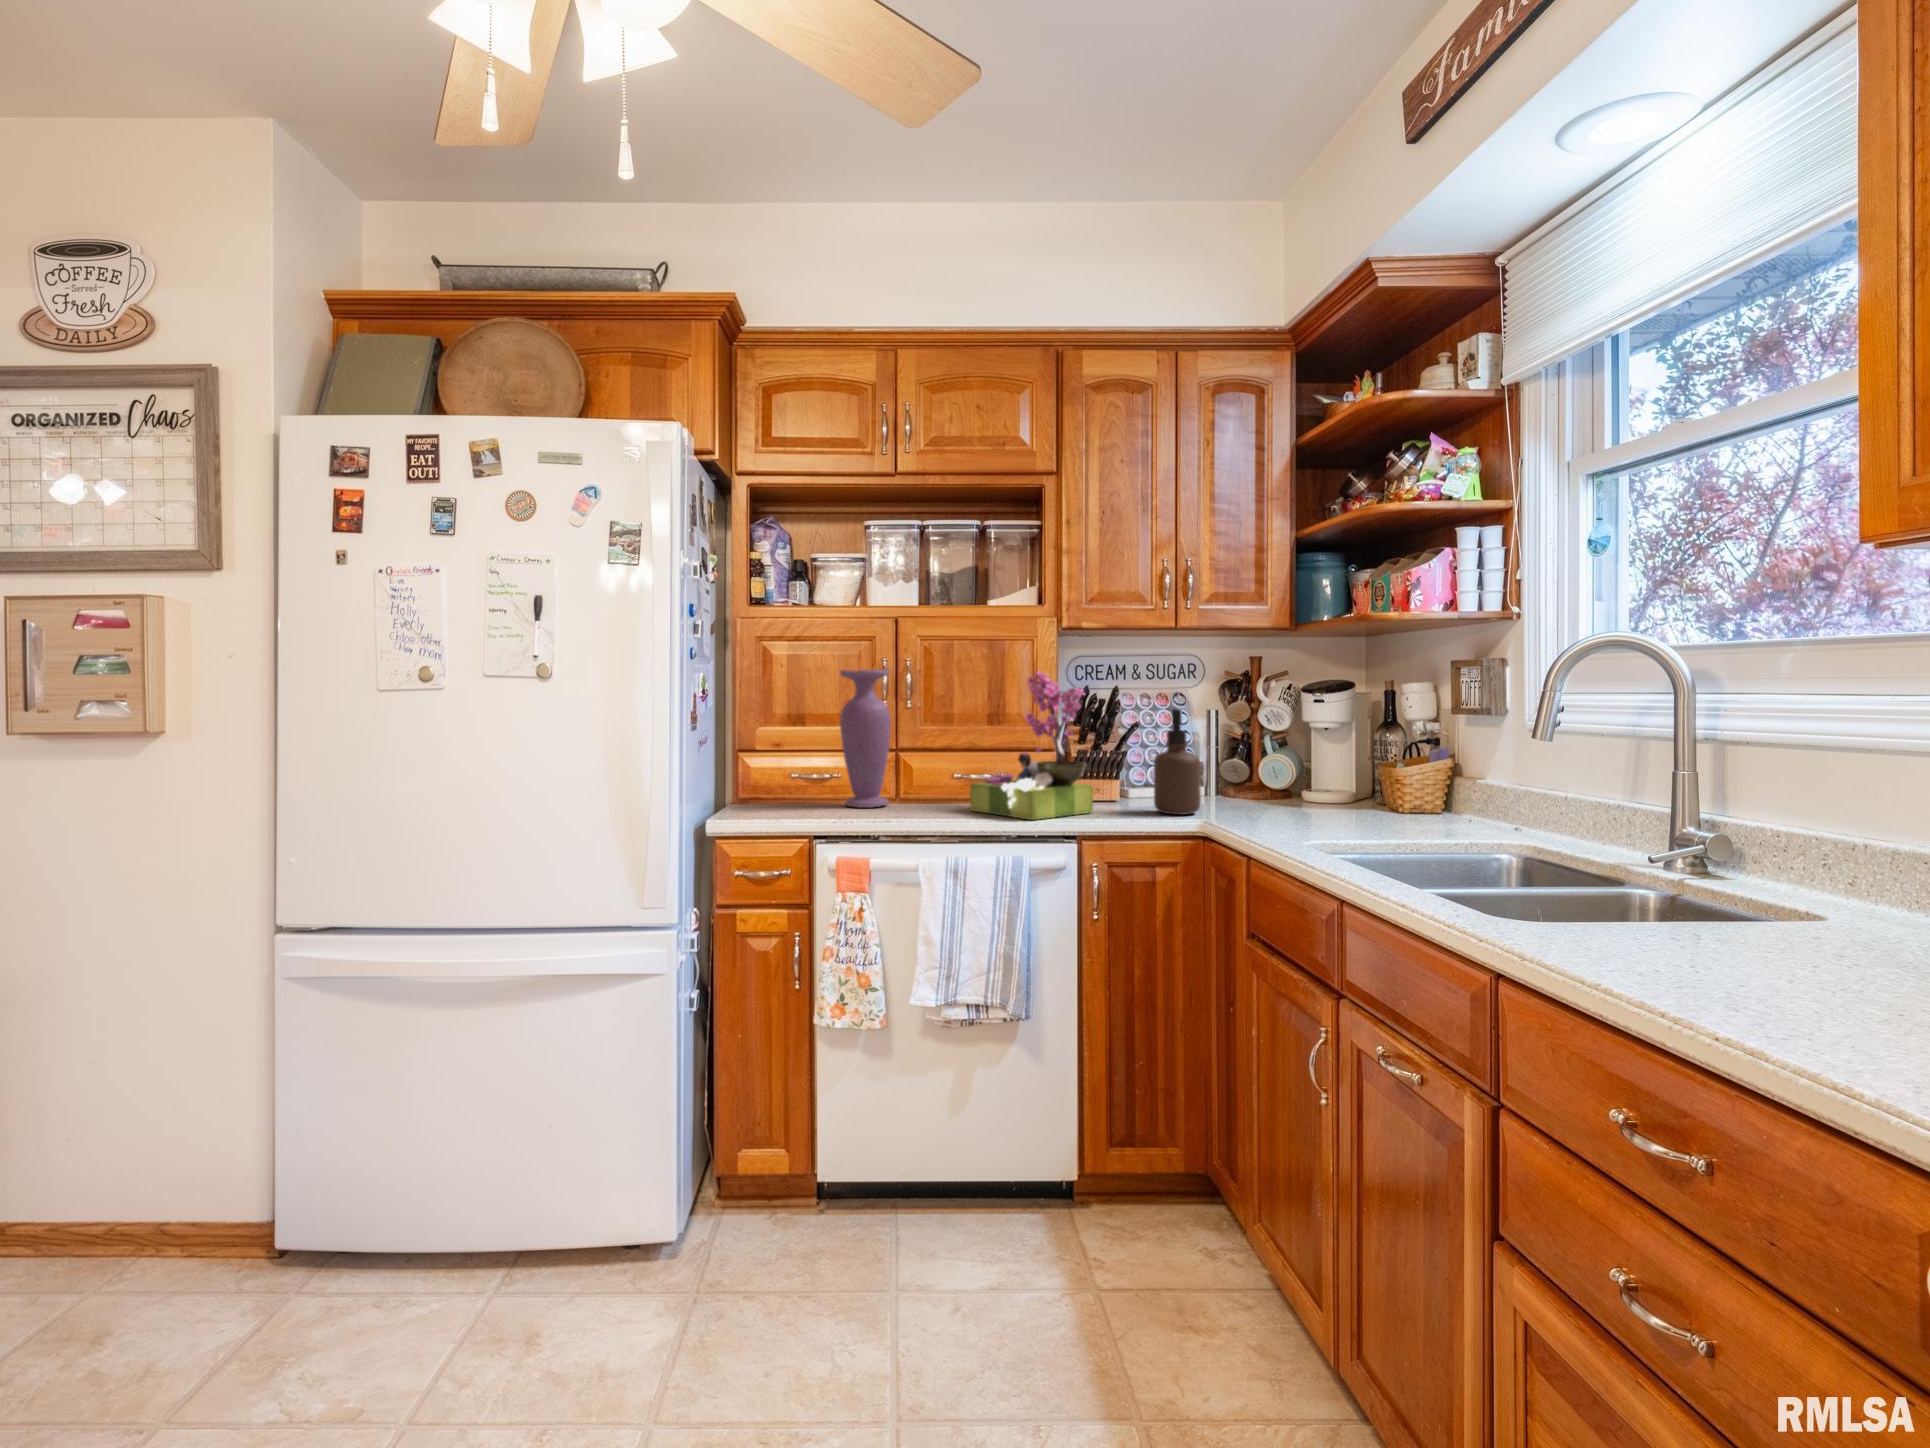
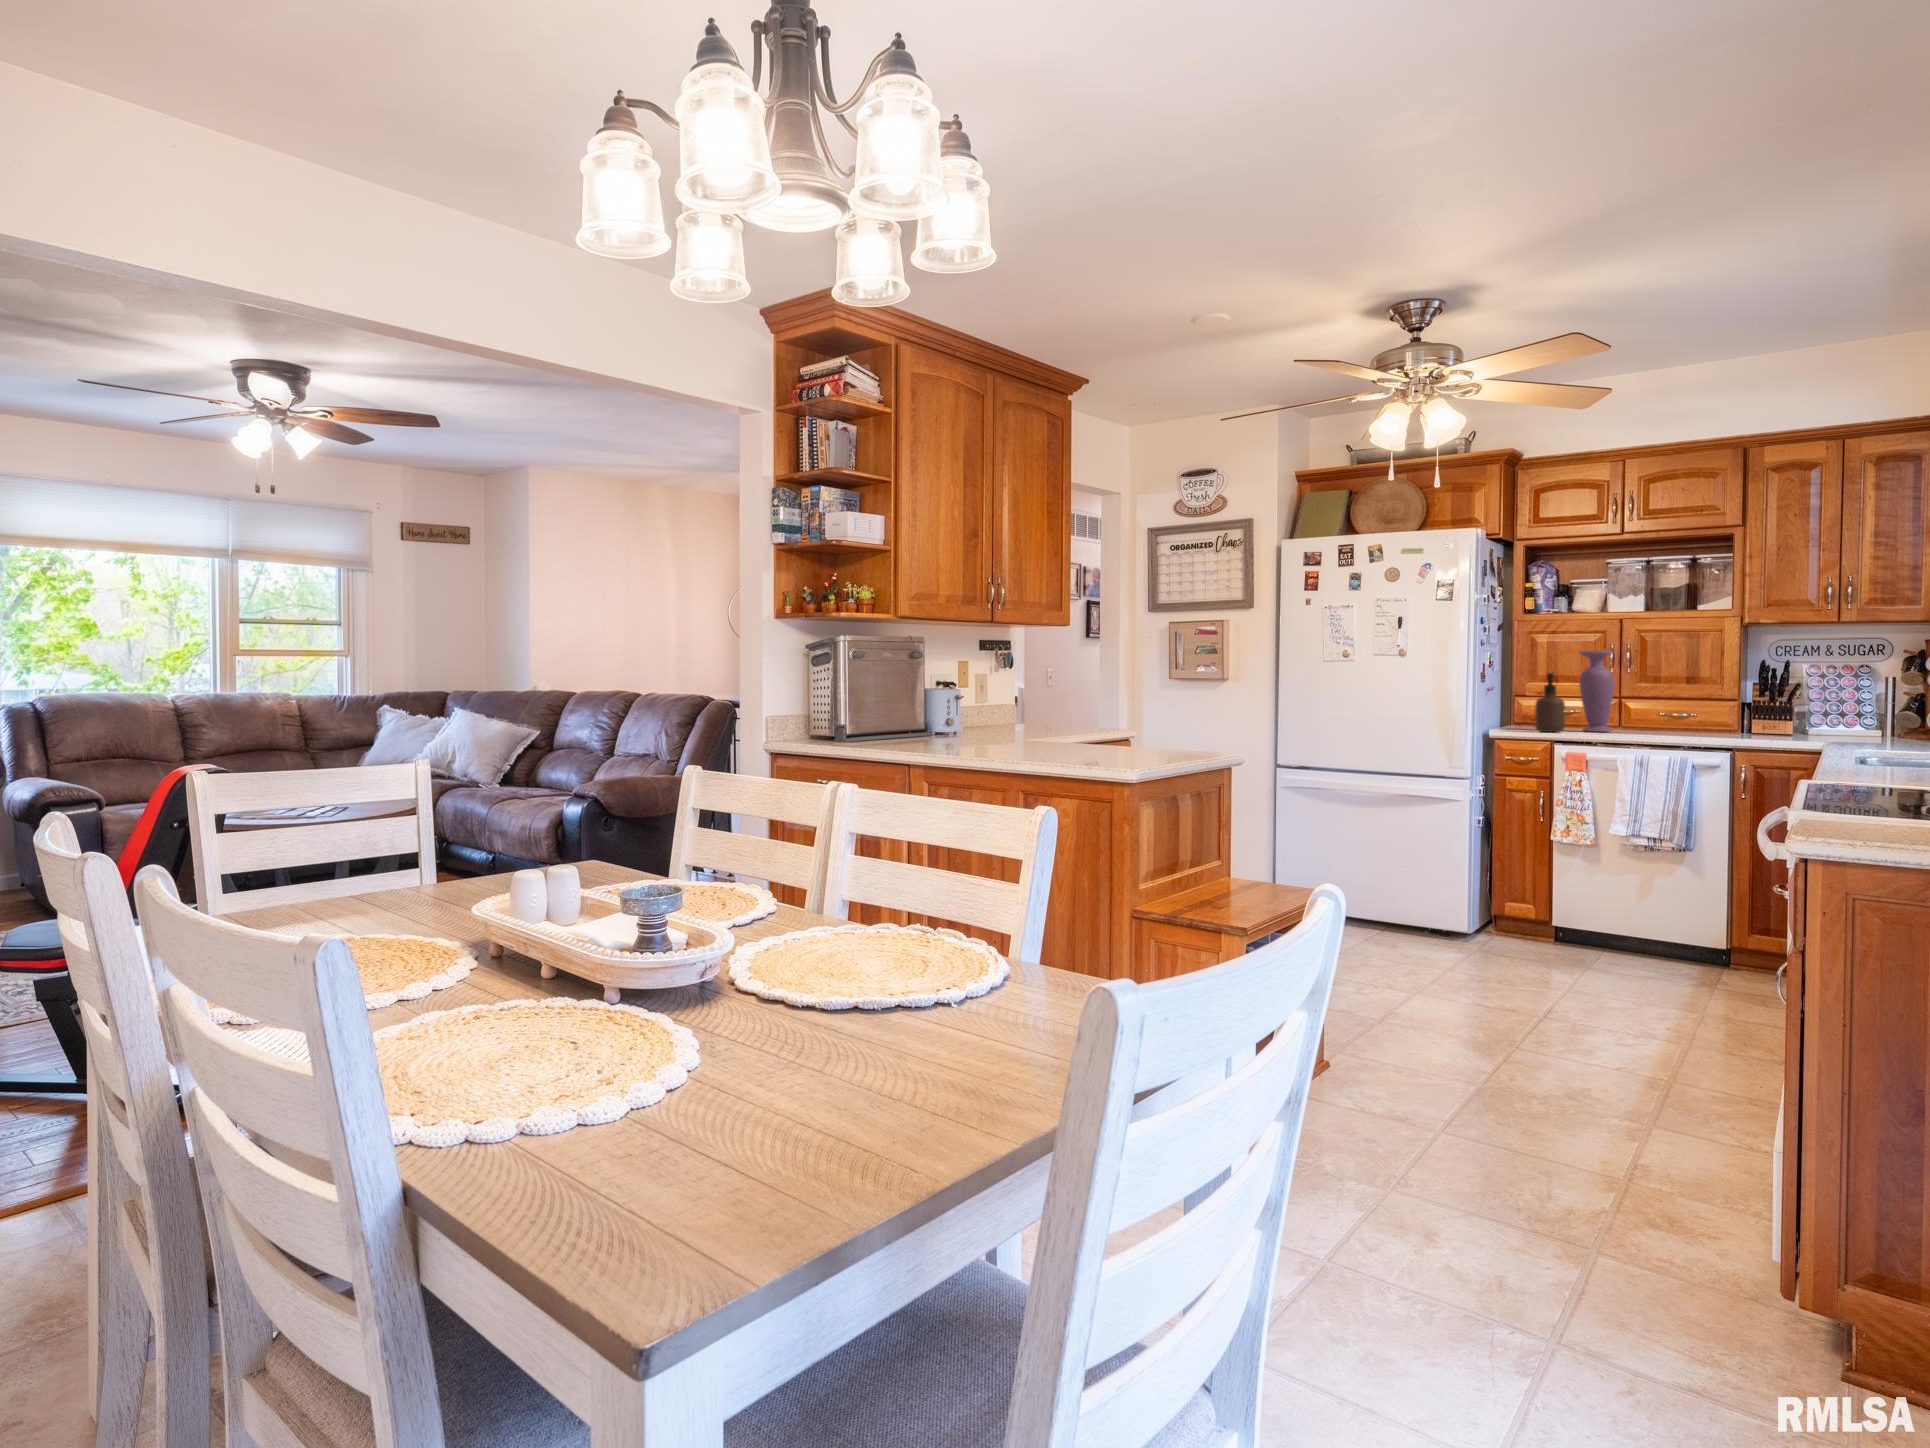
flower arrangement: present [970,672,1093,820] -> none [1664,649,1753,738]
soap dispenser: present [1154,709,1201,815] -> present [1535,673,1565,732]

